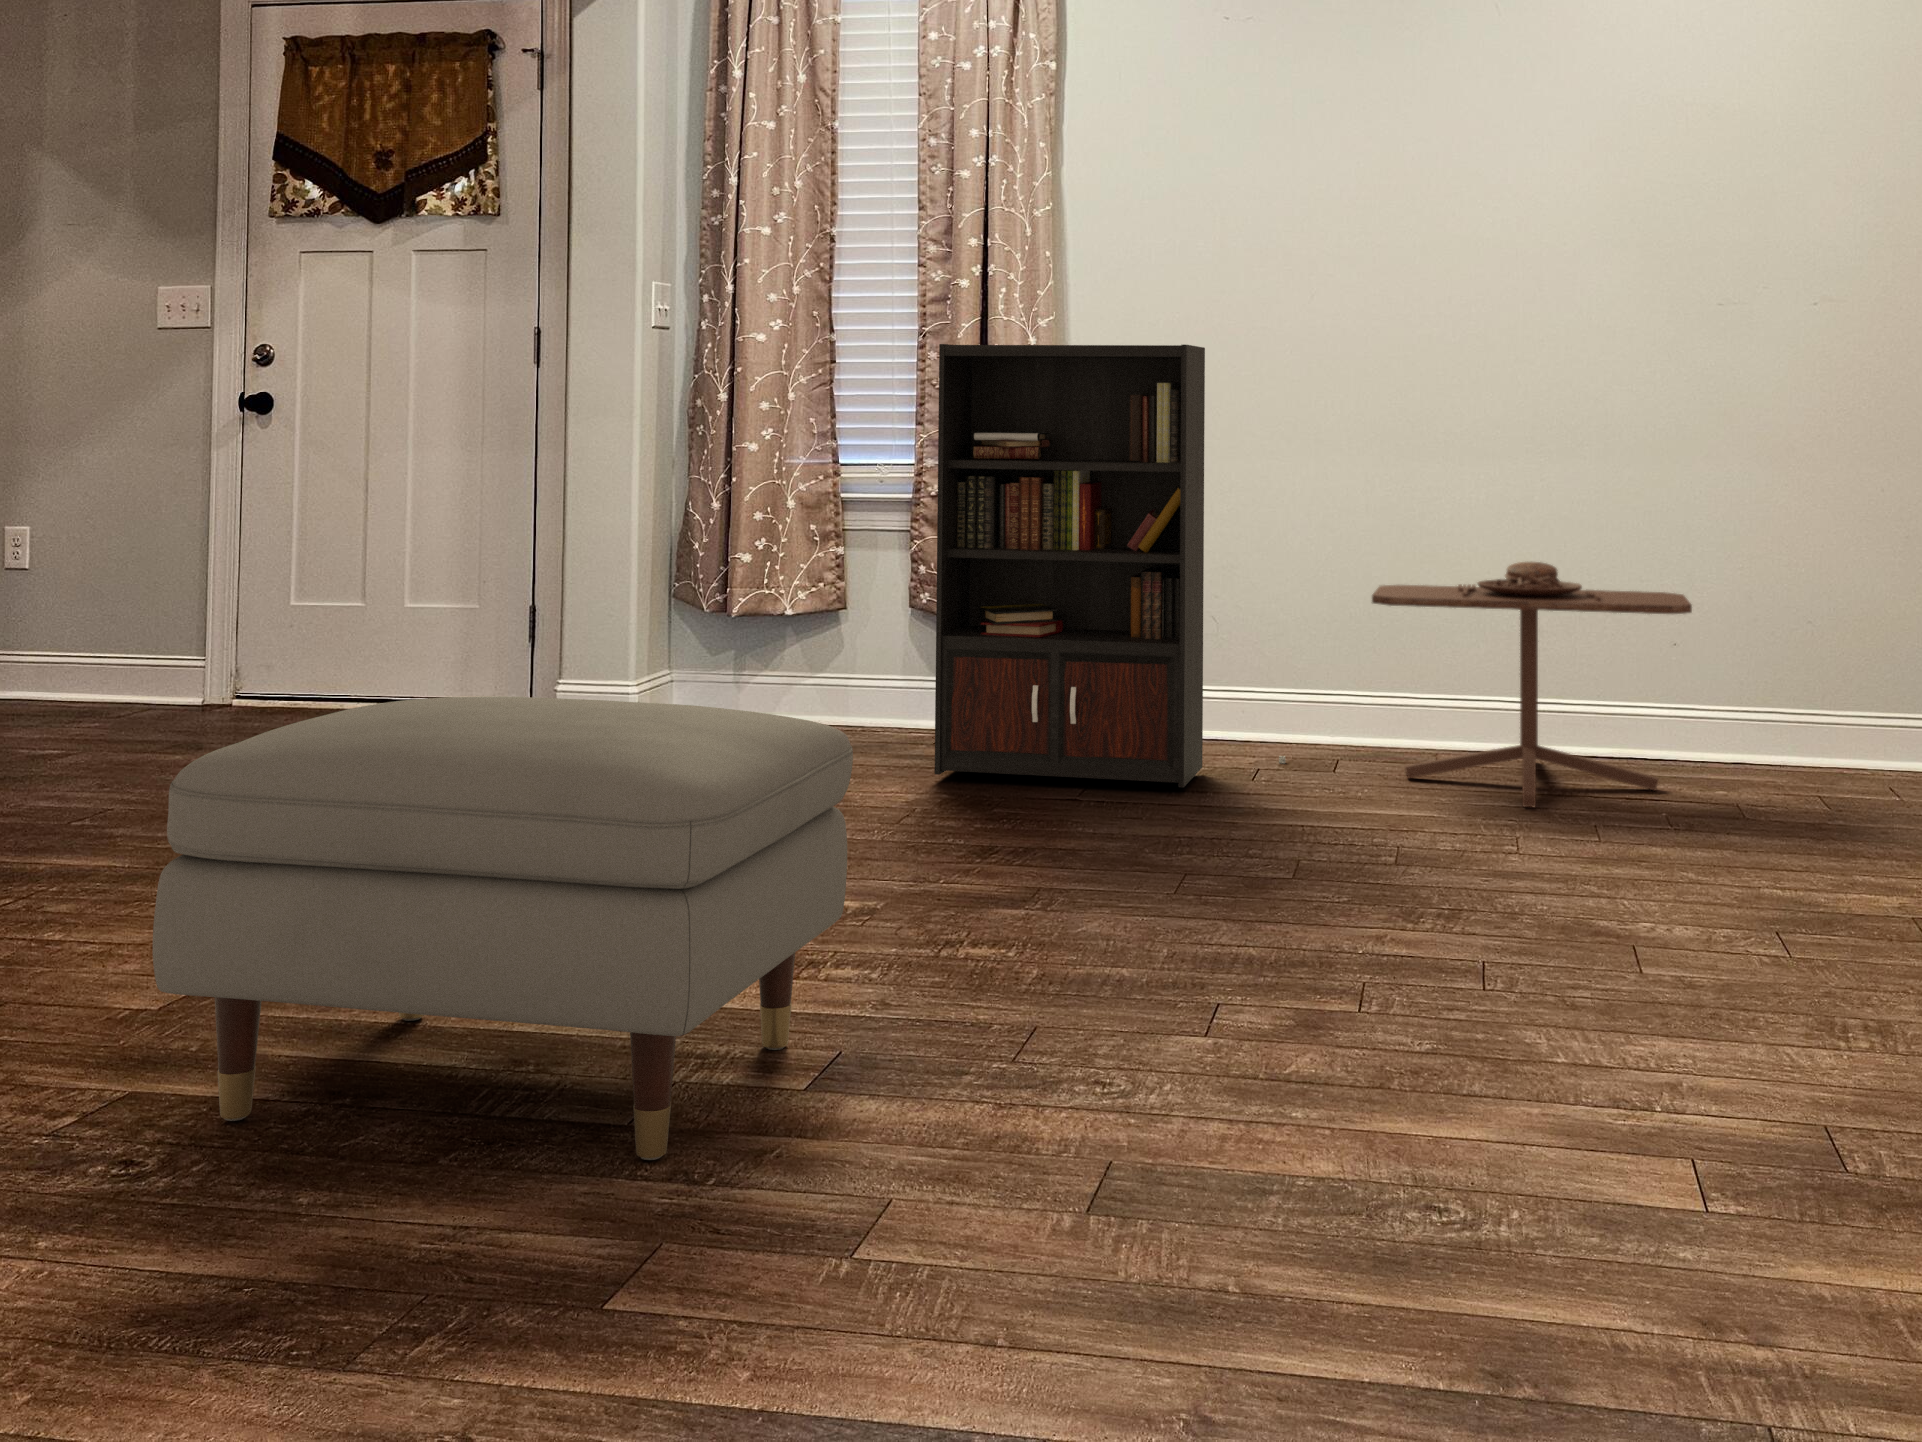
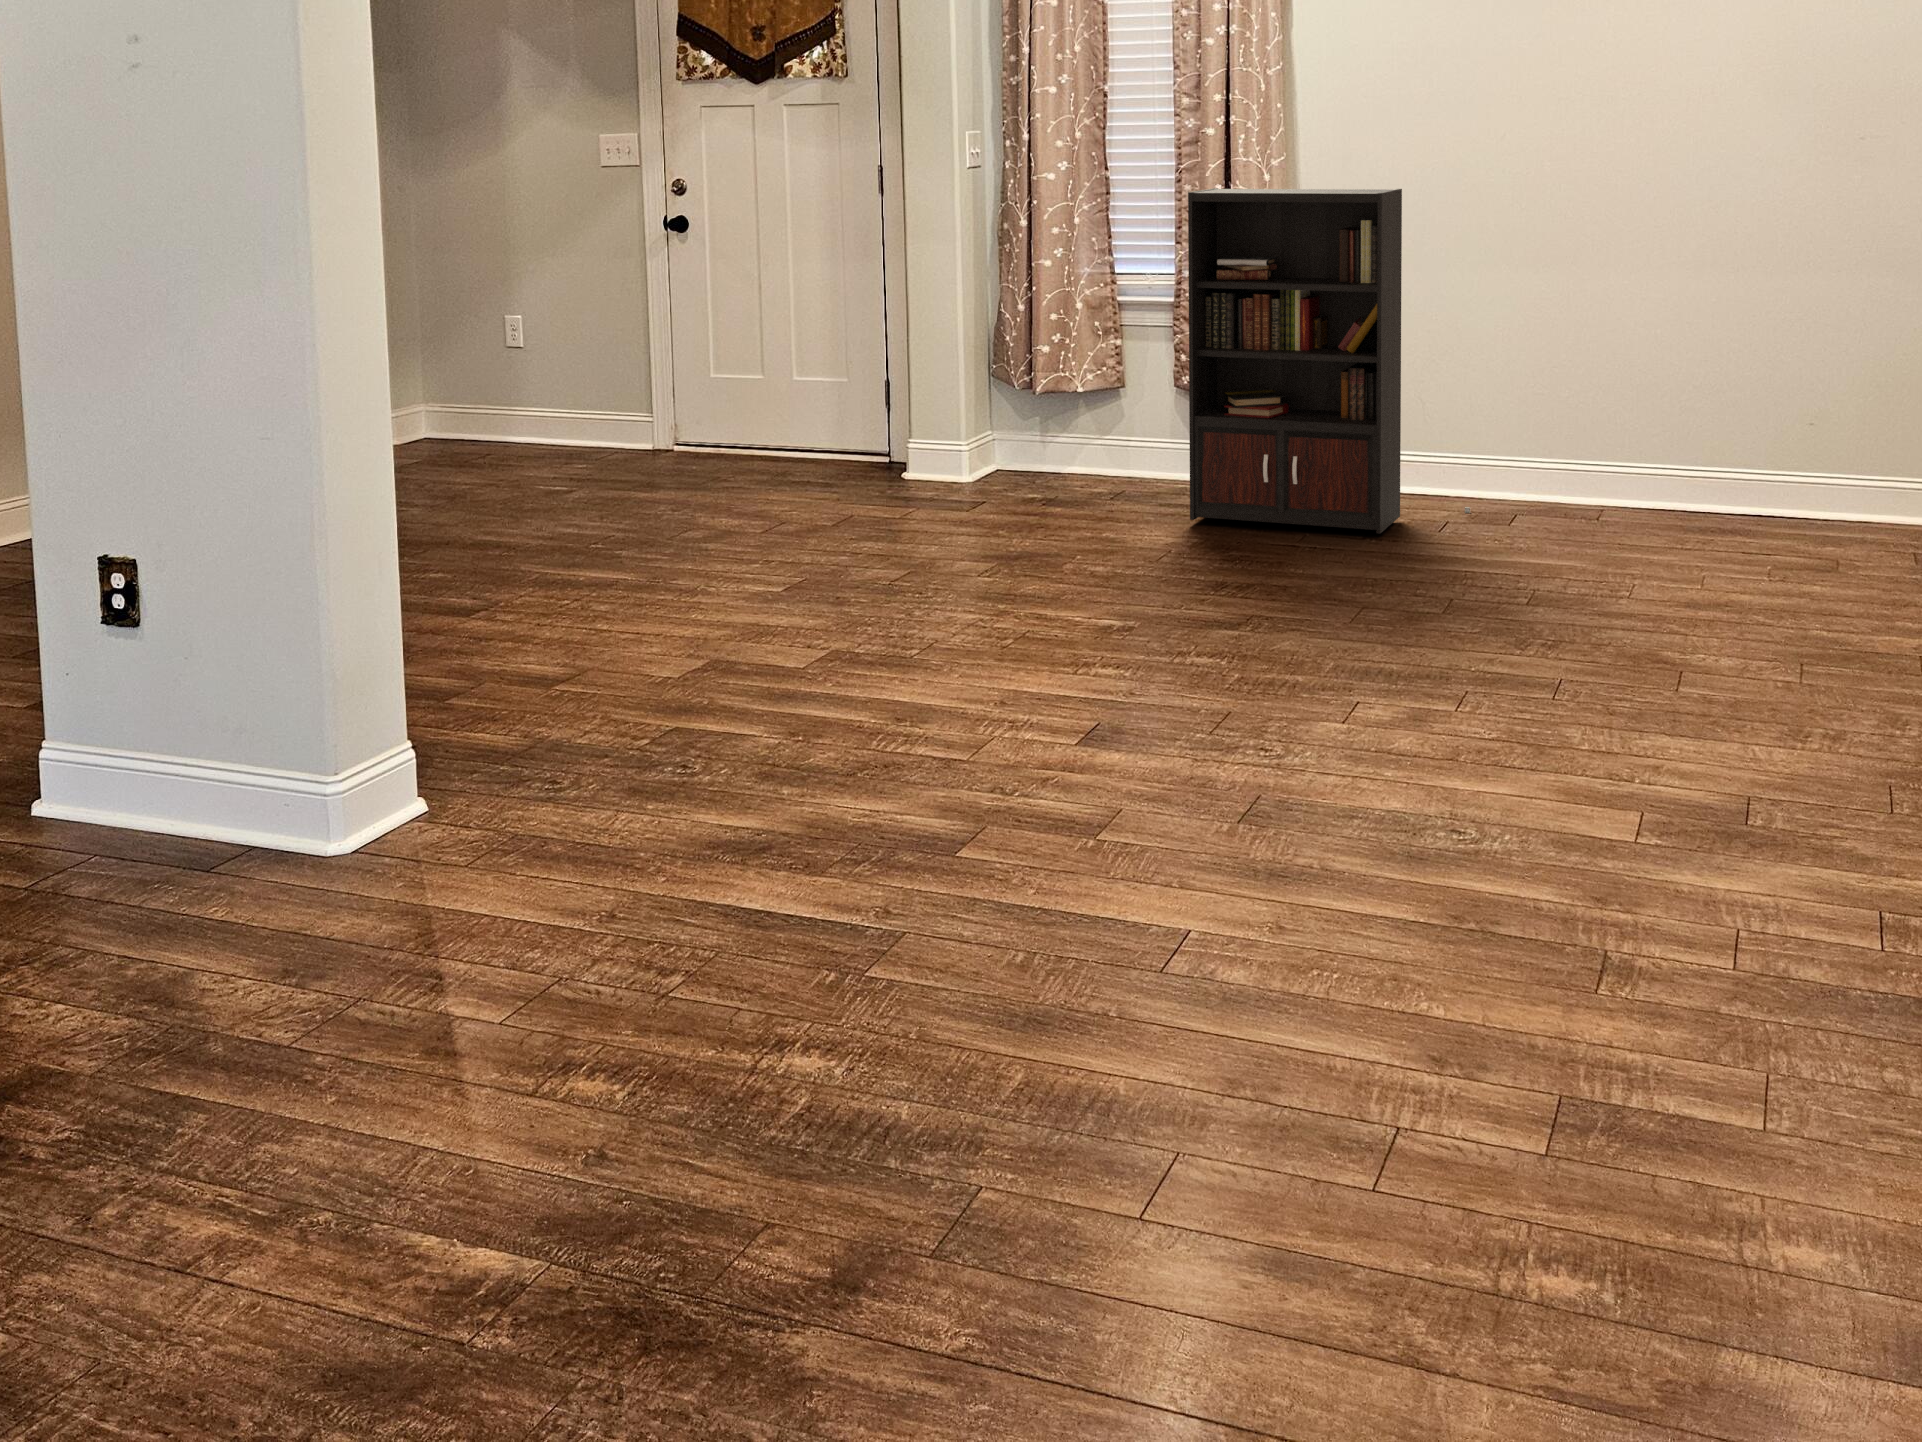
side table: present [1372,562,1692,808] -> none [1534,358,1798,555]
ottoman: present [153,697,853,1160] -> none [684,490,1107,781]

